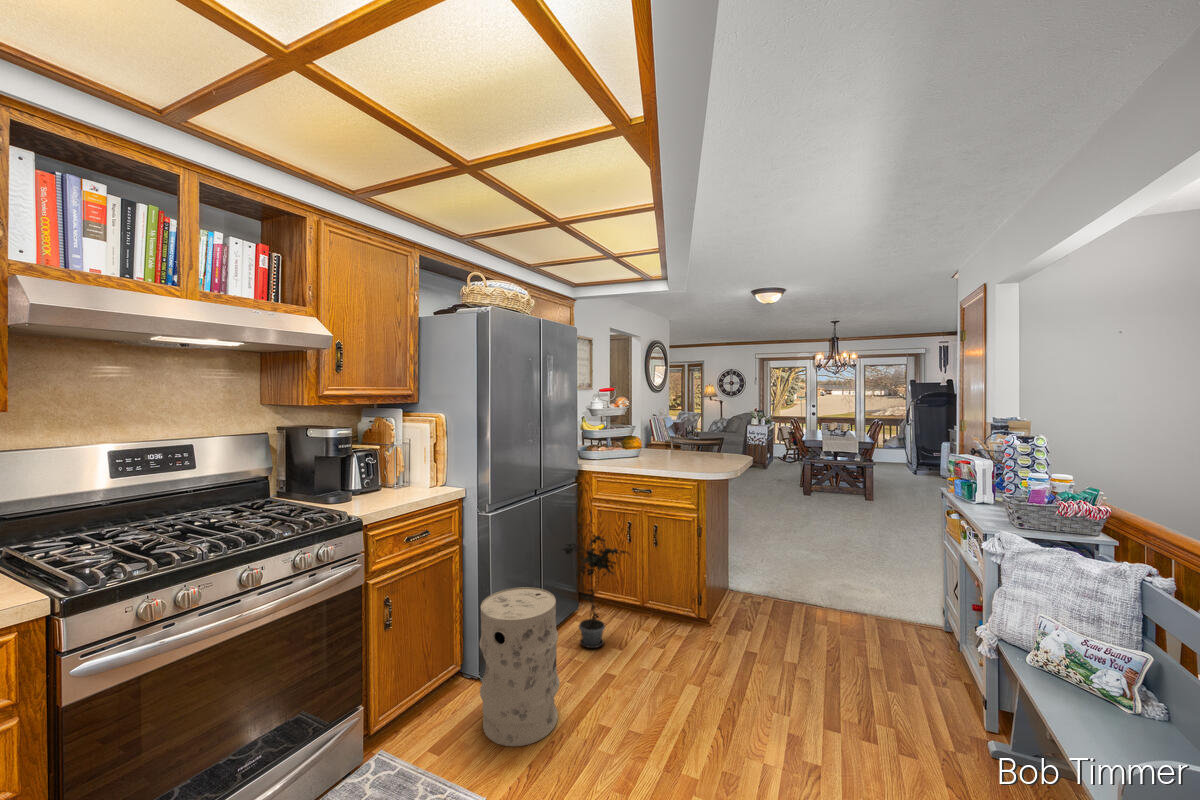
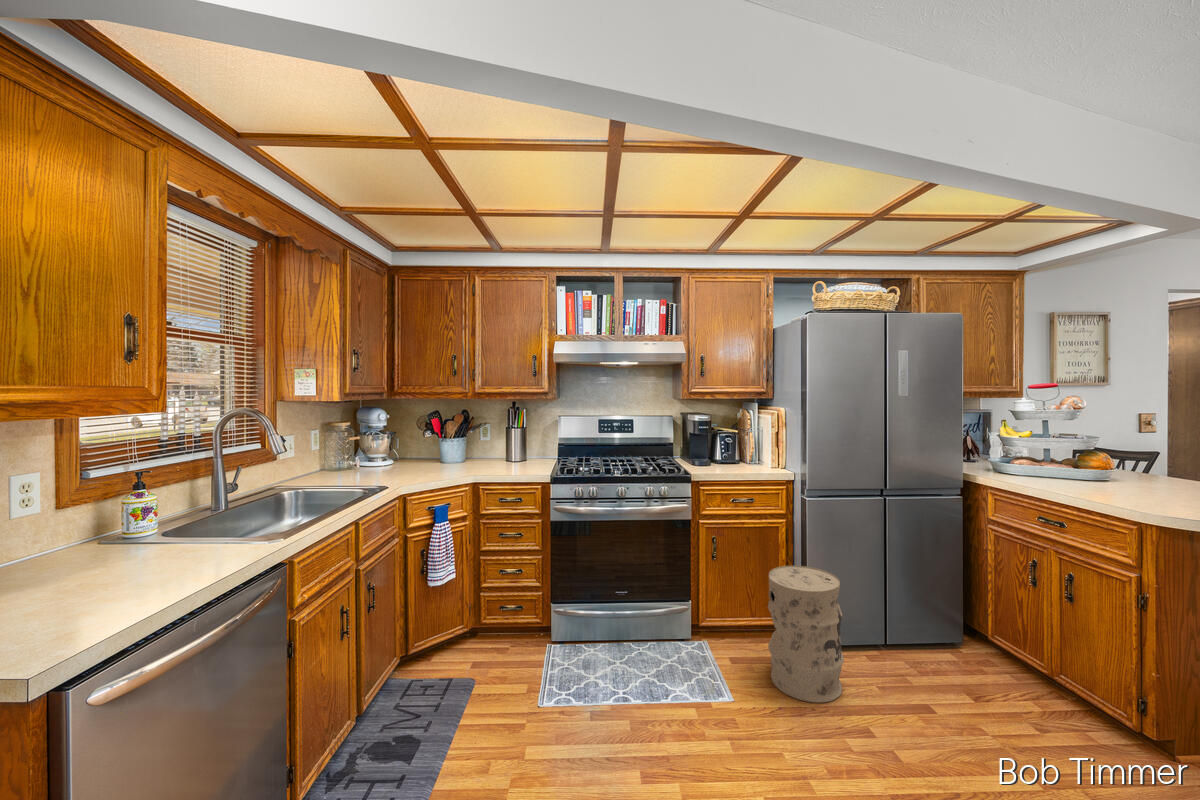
potted plant: present [563,532,630,648] -> none [911,548,993,681]

